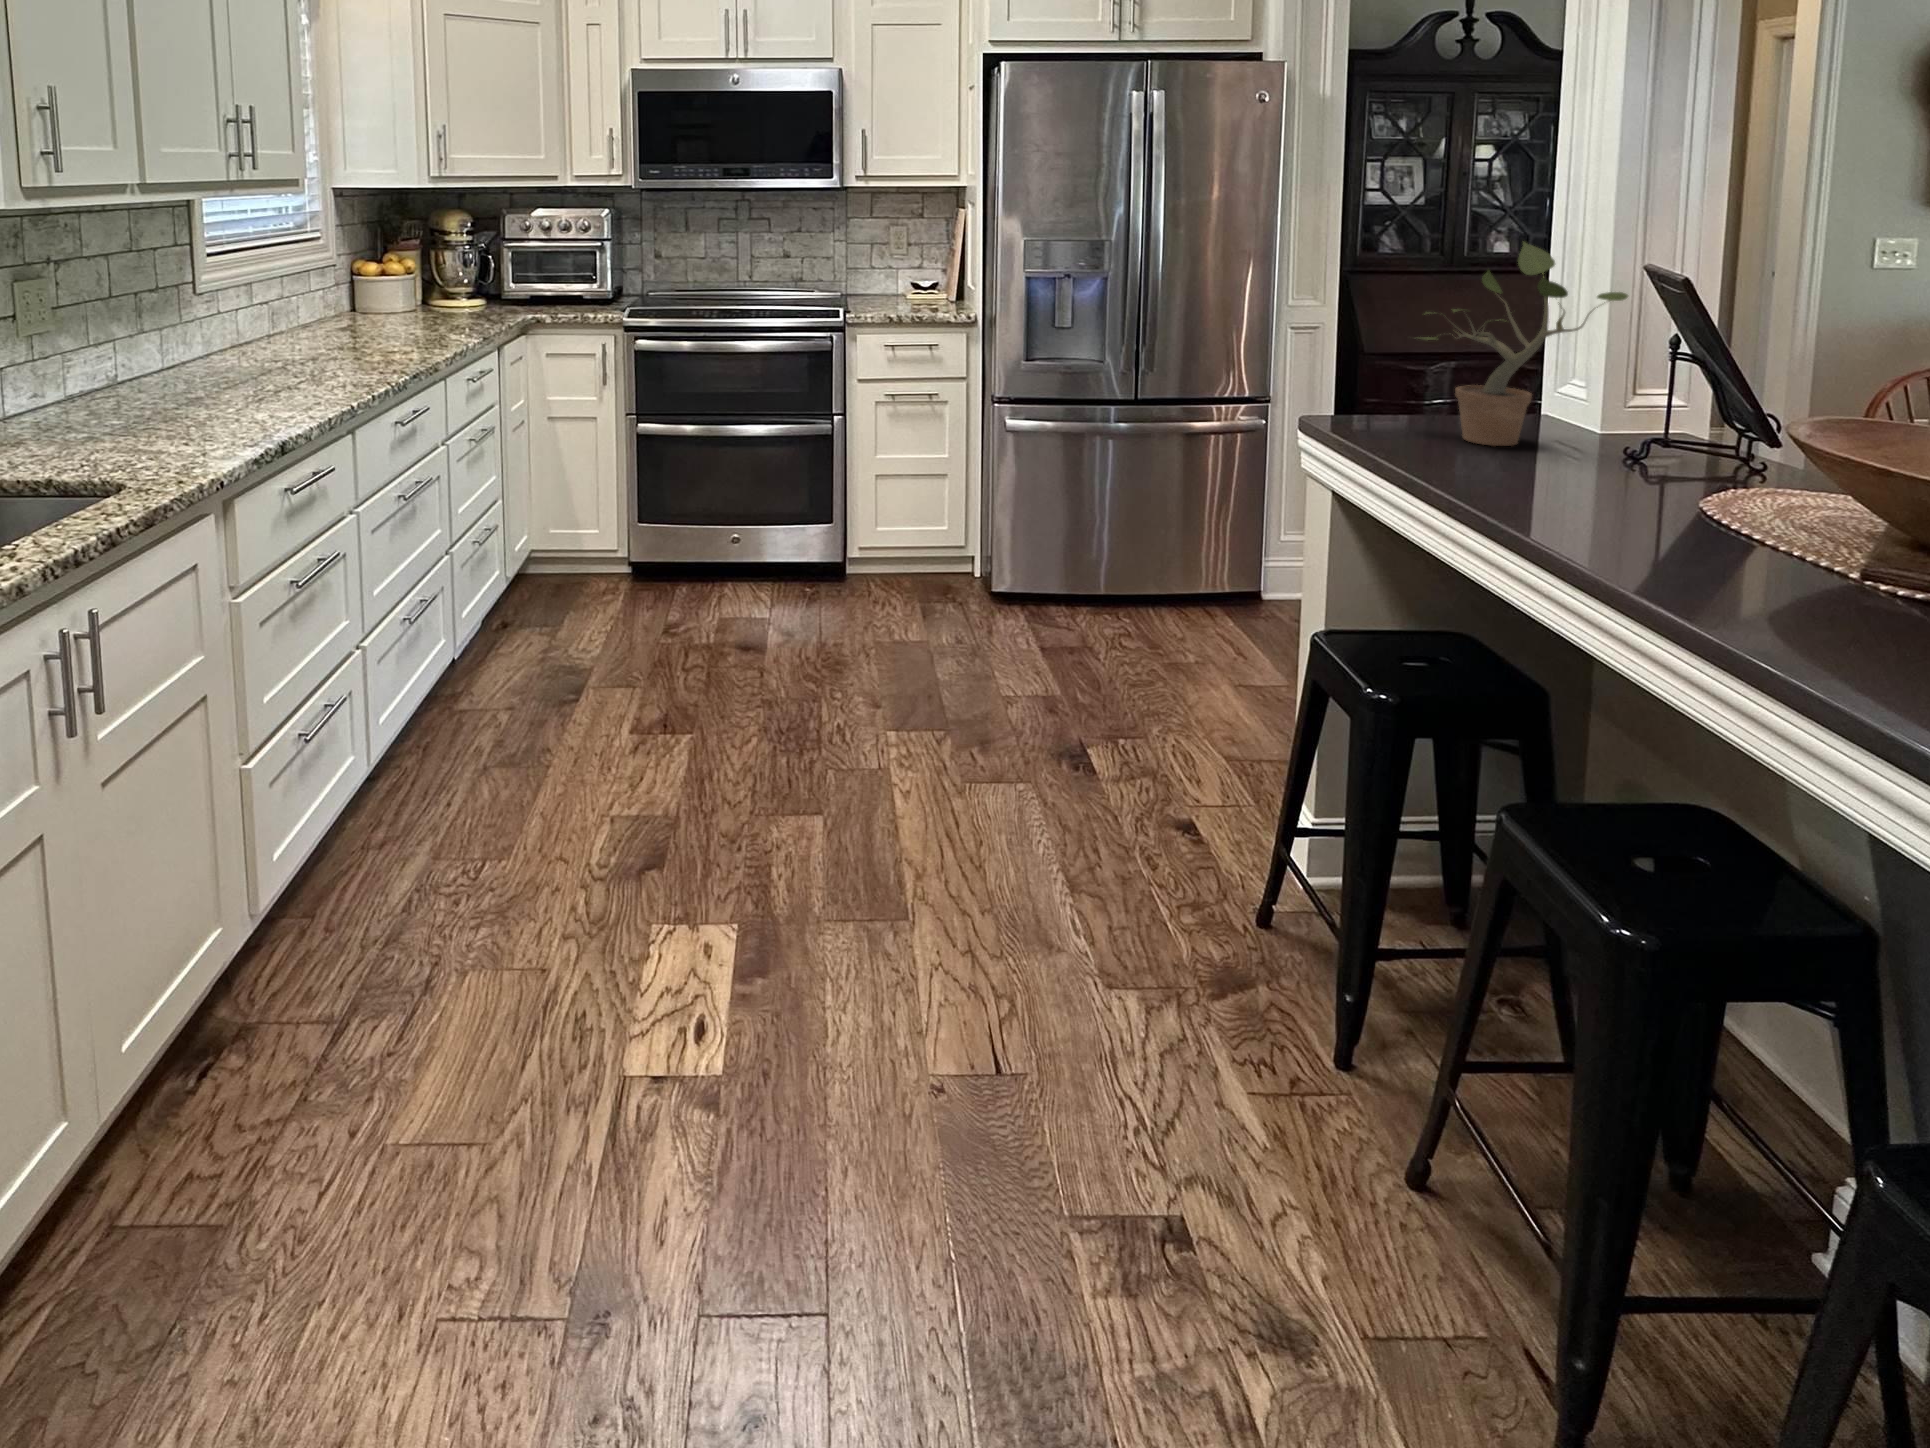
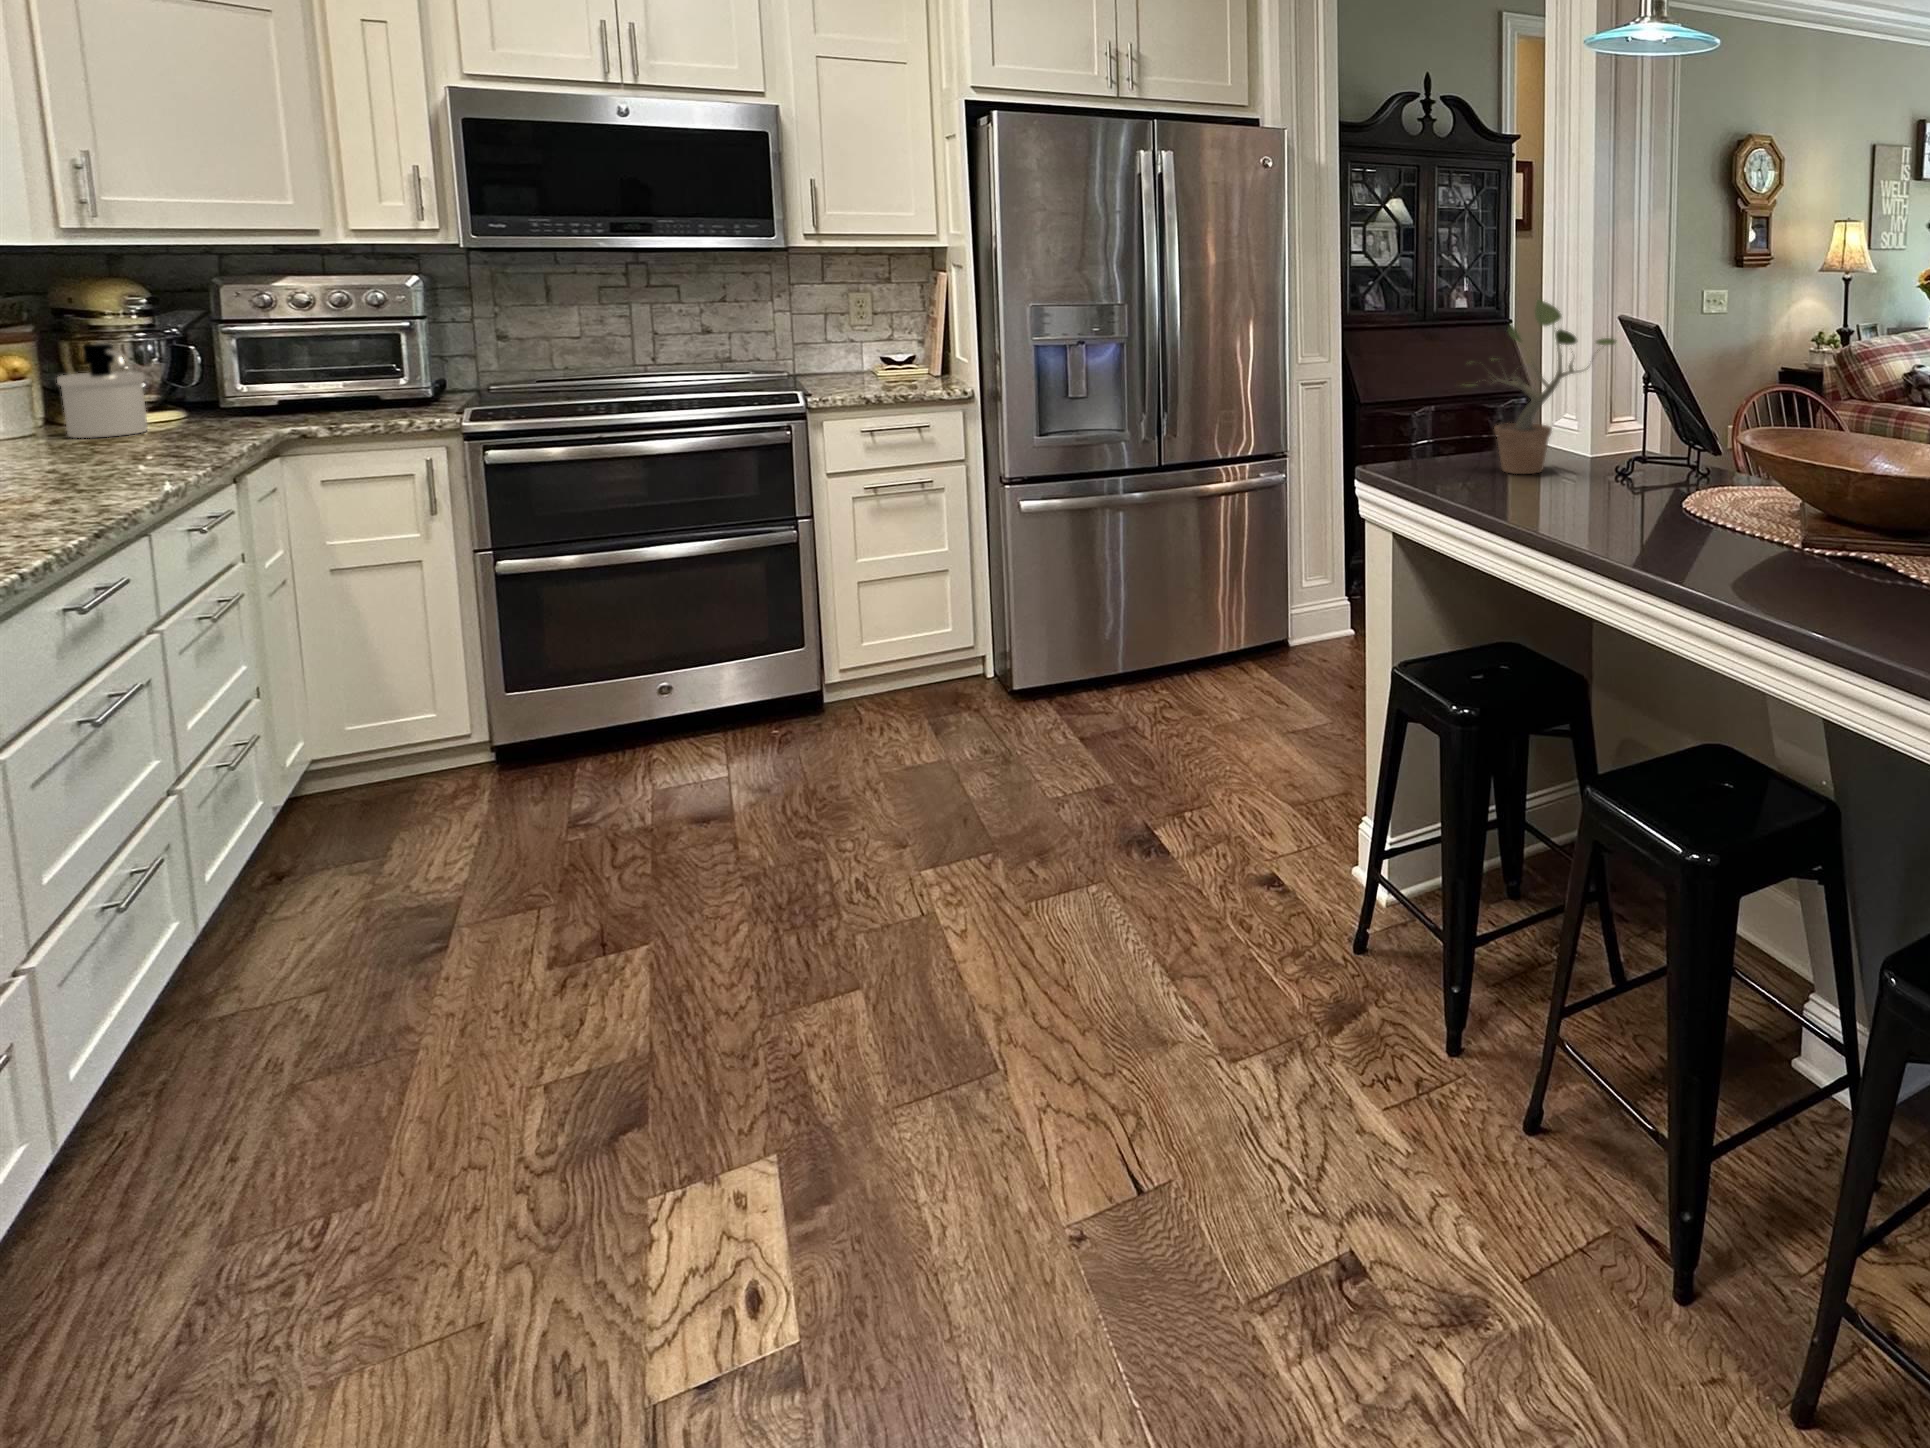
soap dispenser: none [441,254,479,314] -> present [57,343,148,438]

